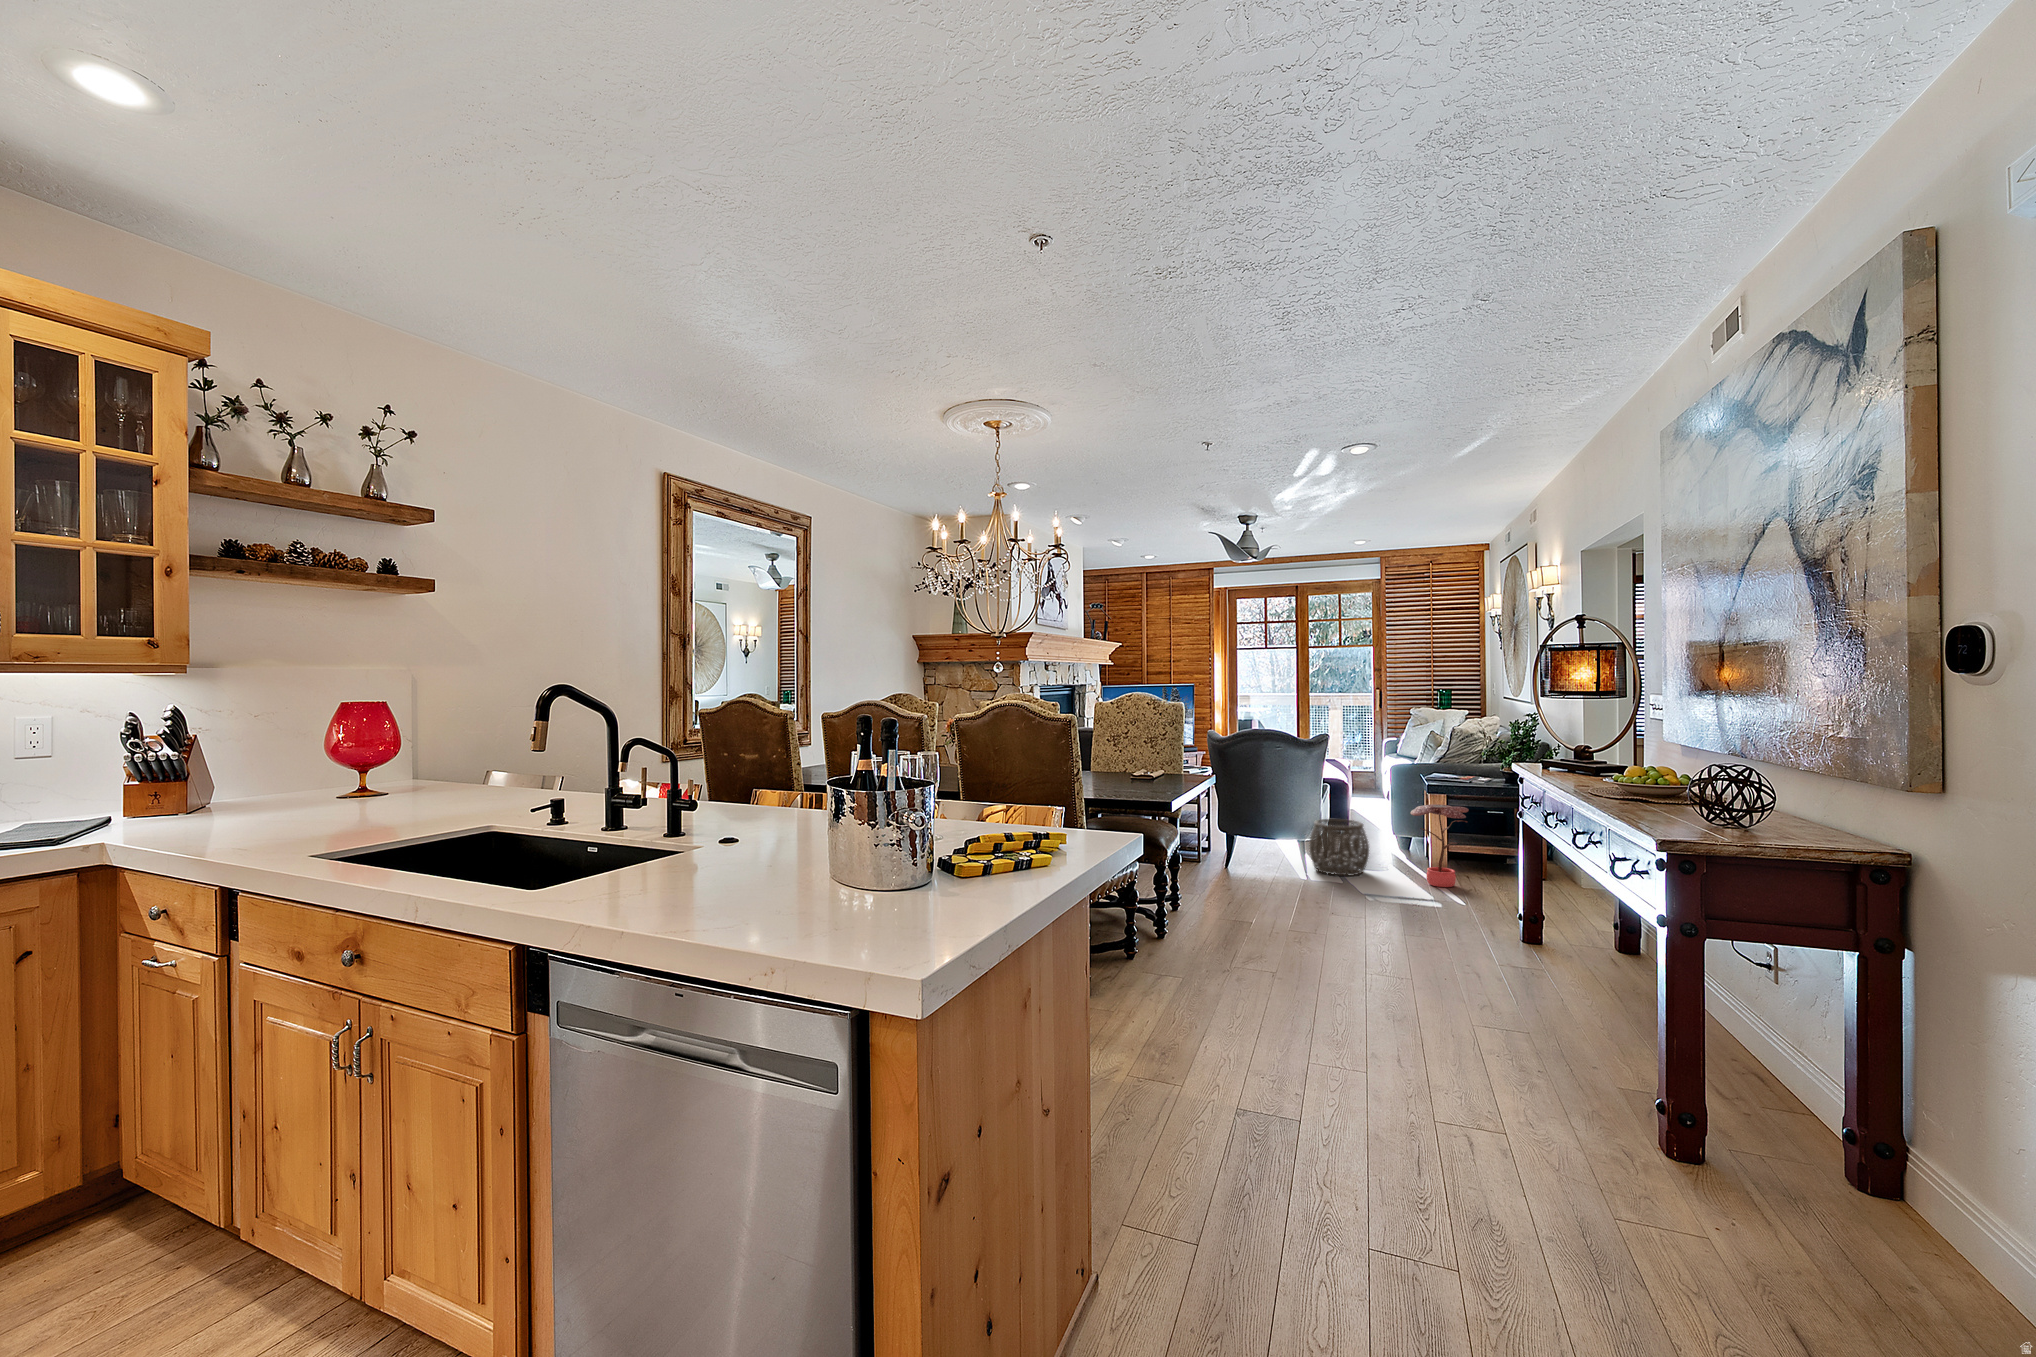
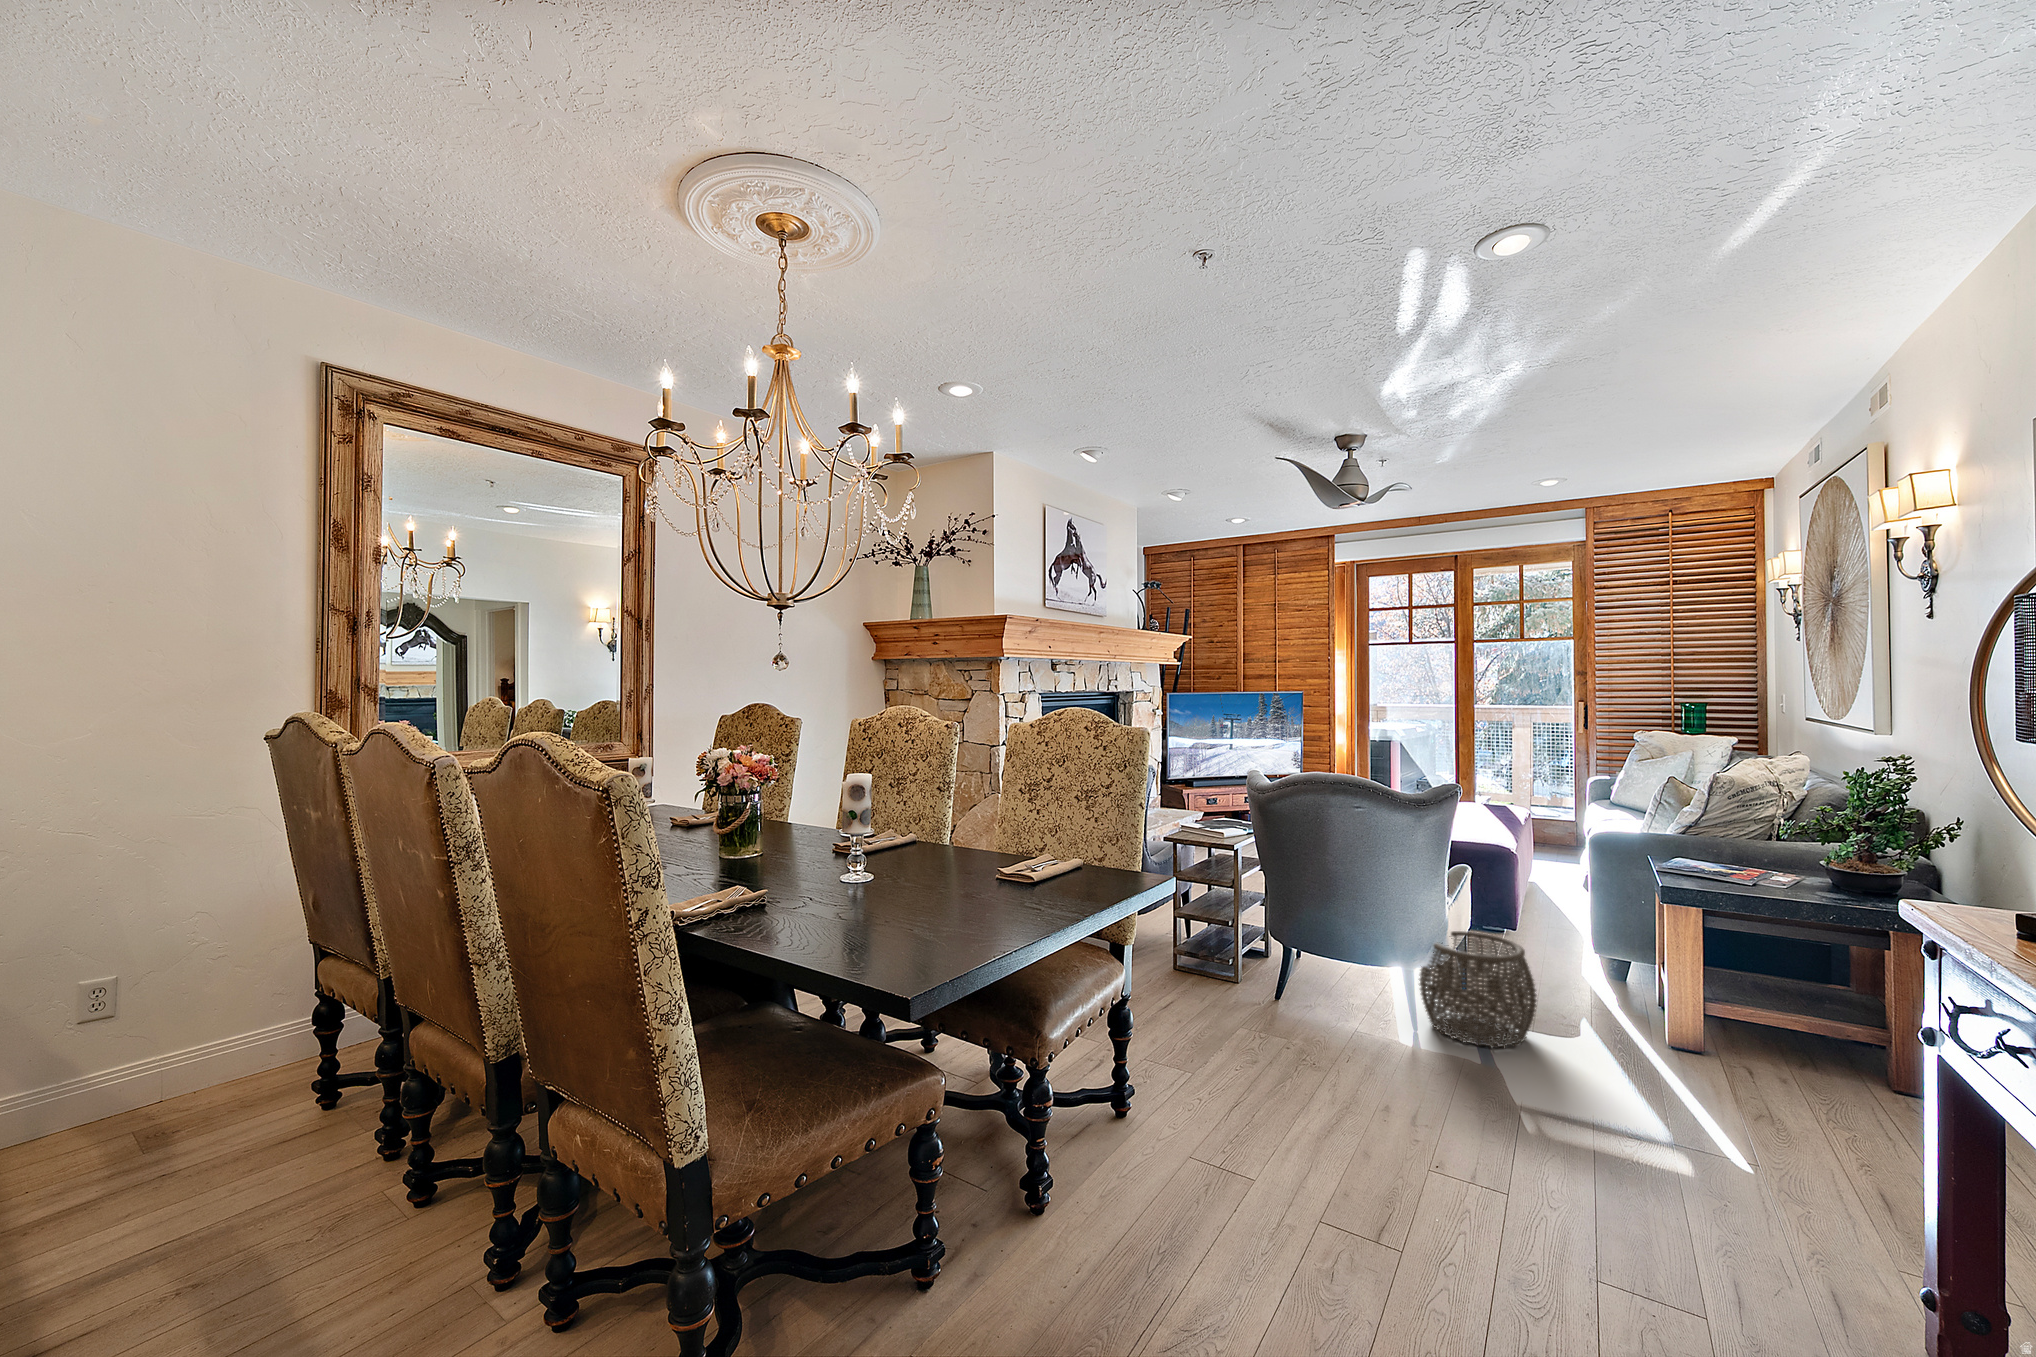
potted plant: present [1411,804,1469,887] -> none [1621,930,1754,1107]

